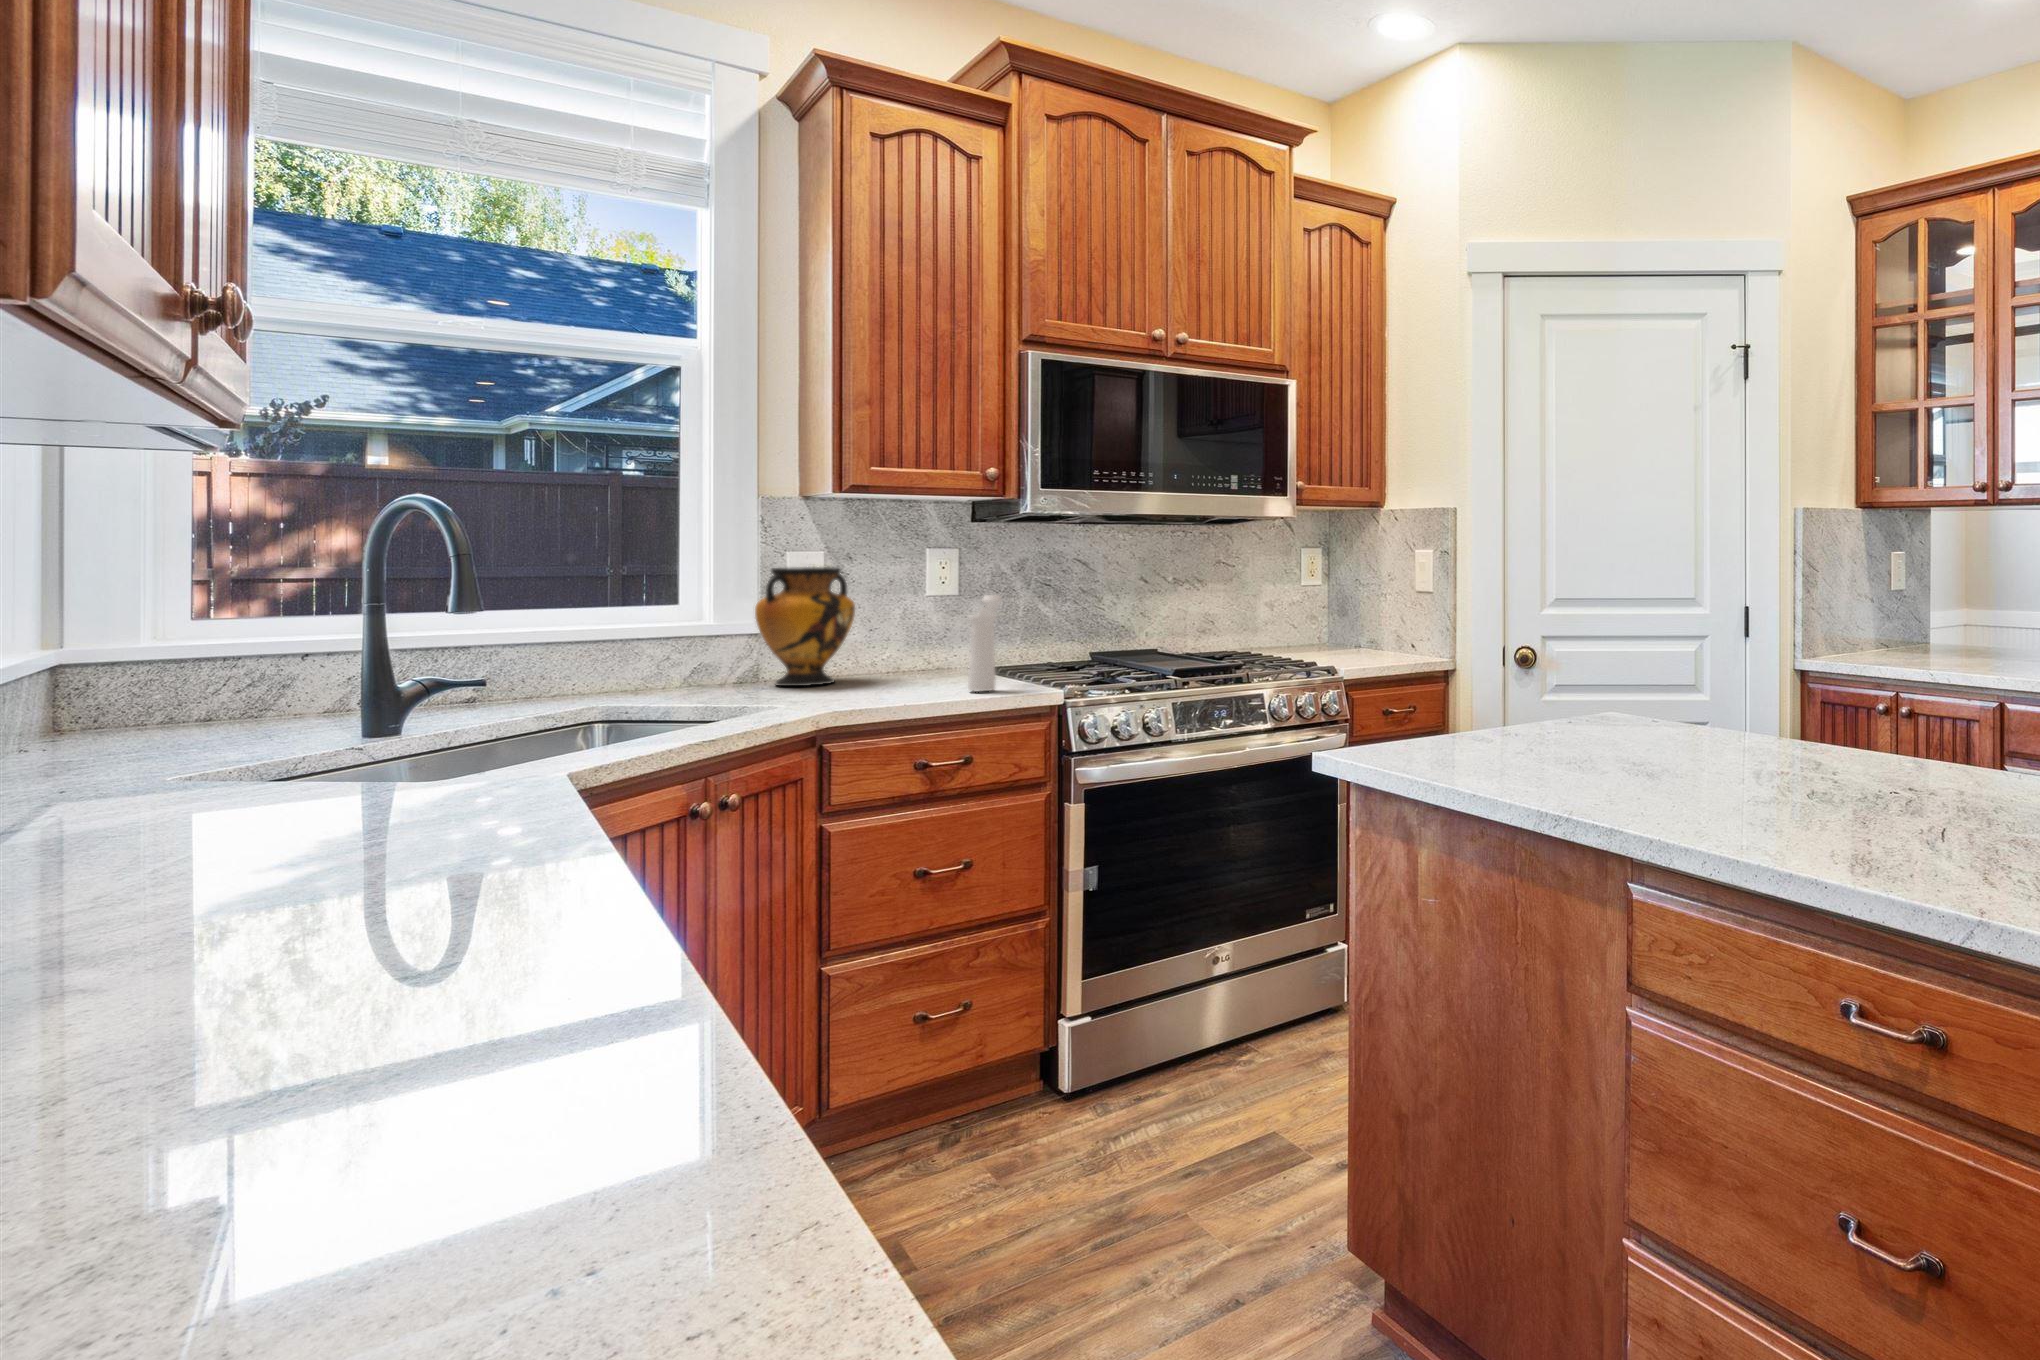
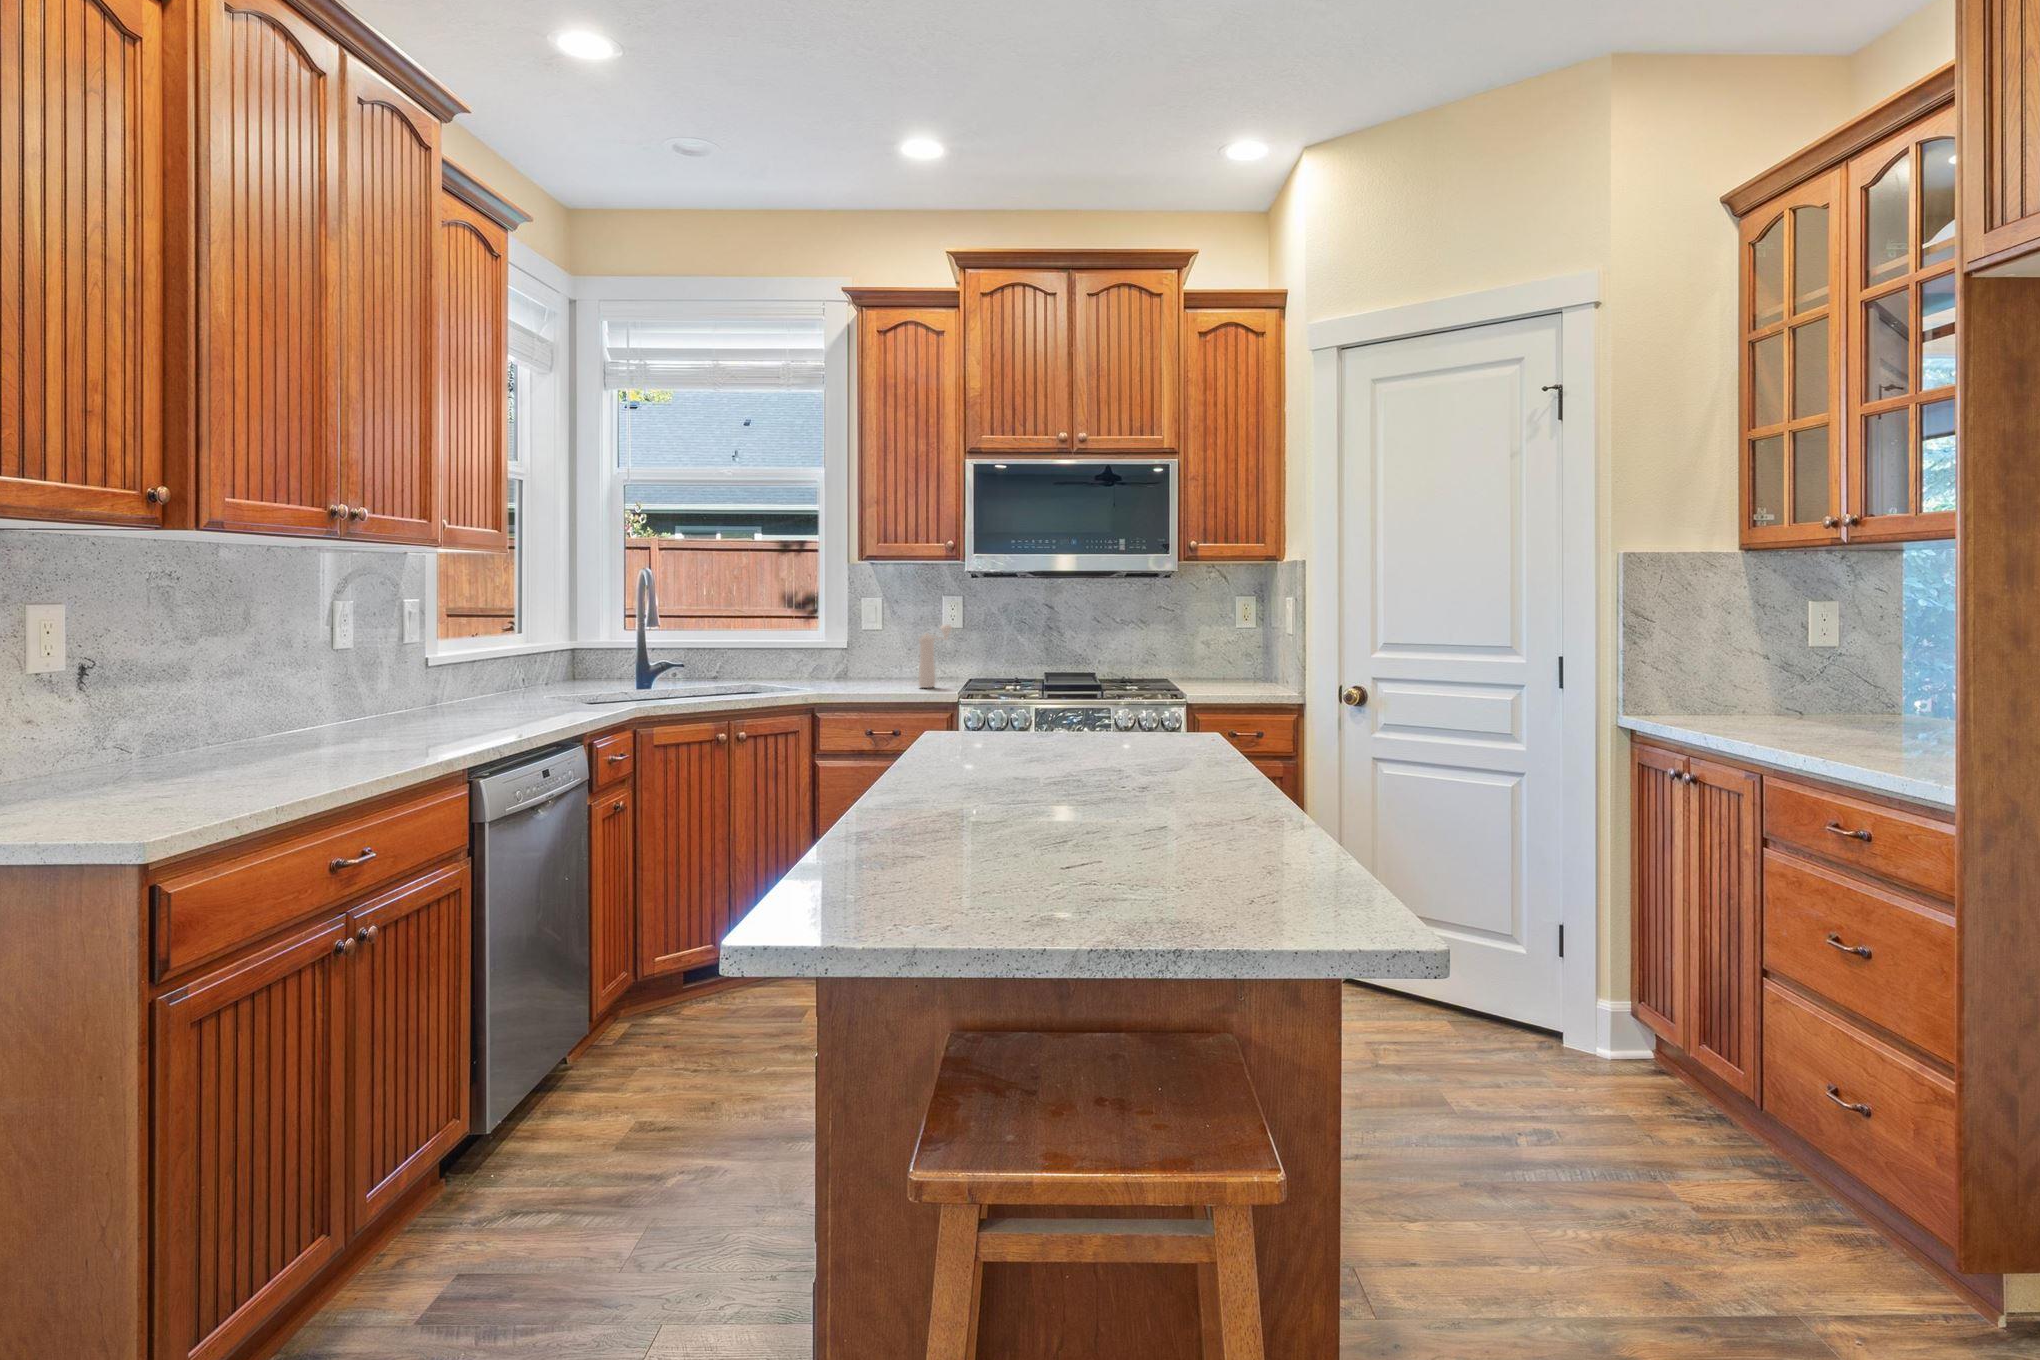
vase: present [755,567,855,686] -> none [841,604,895,677]

